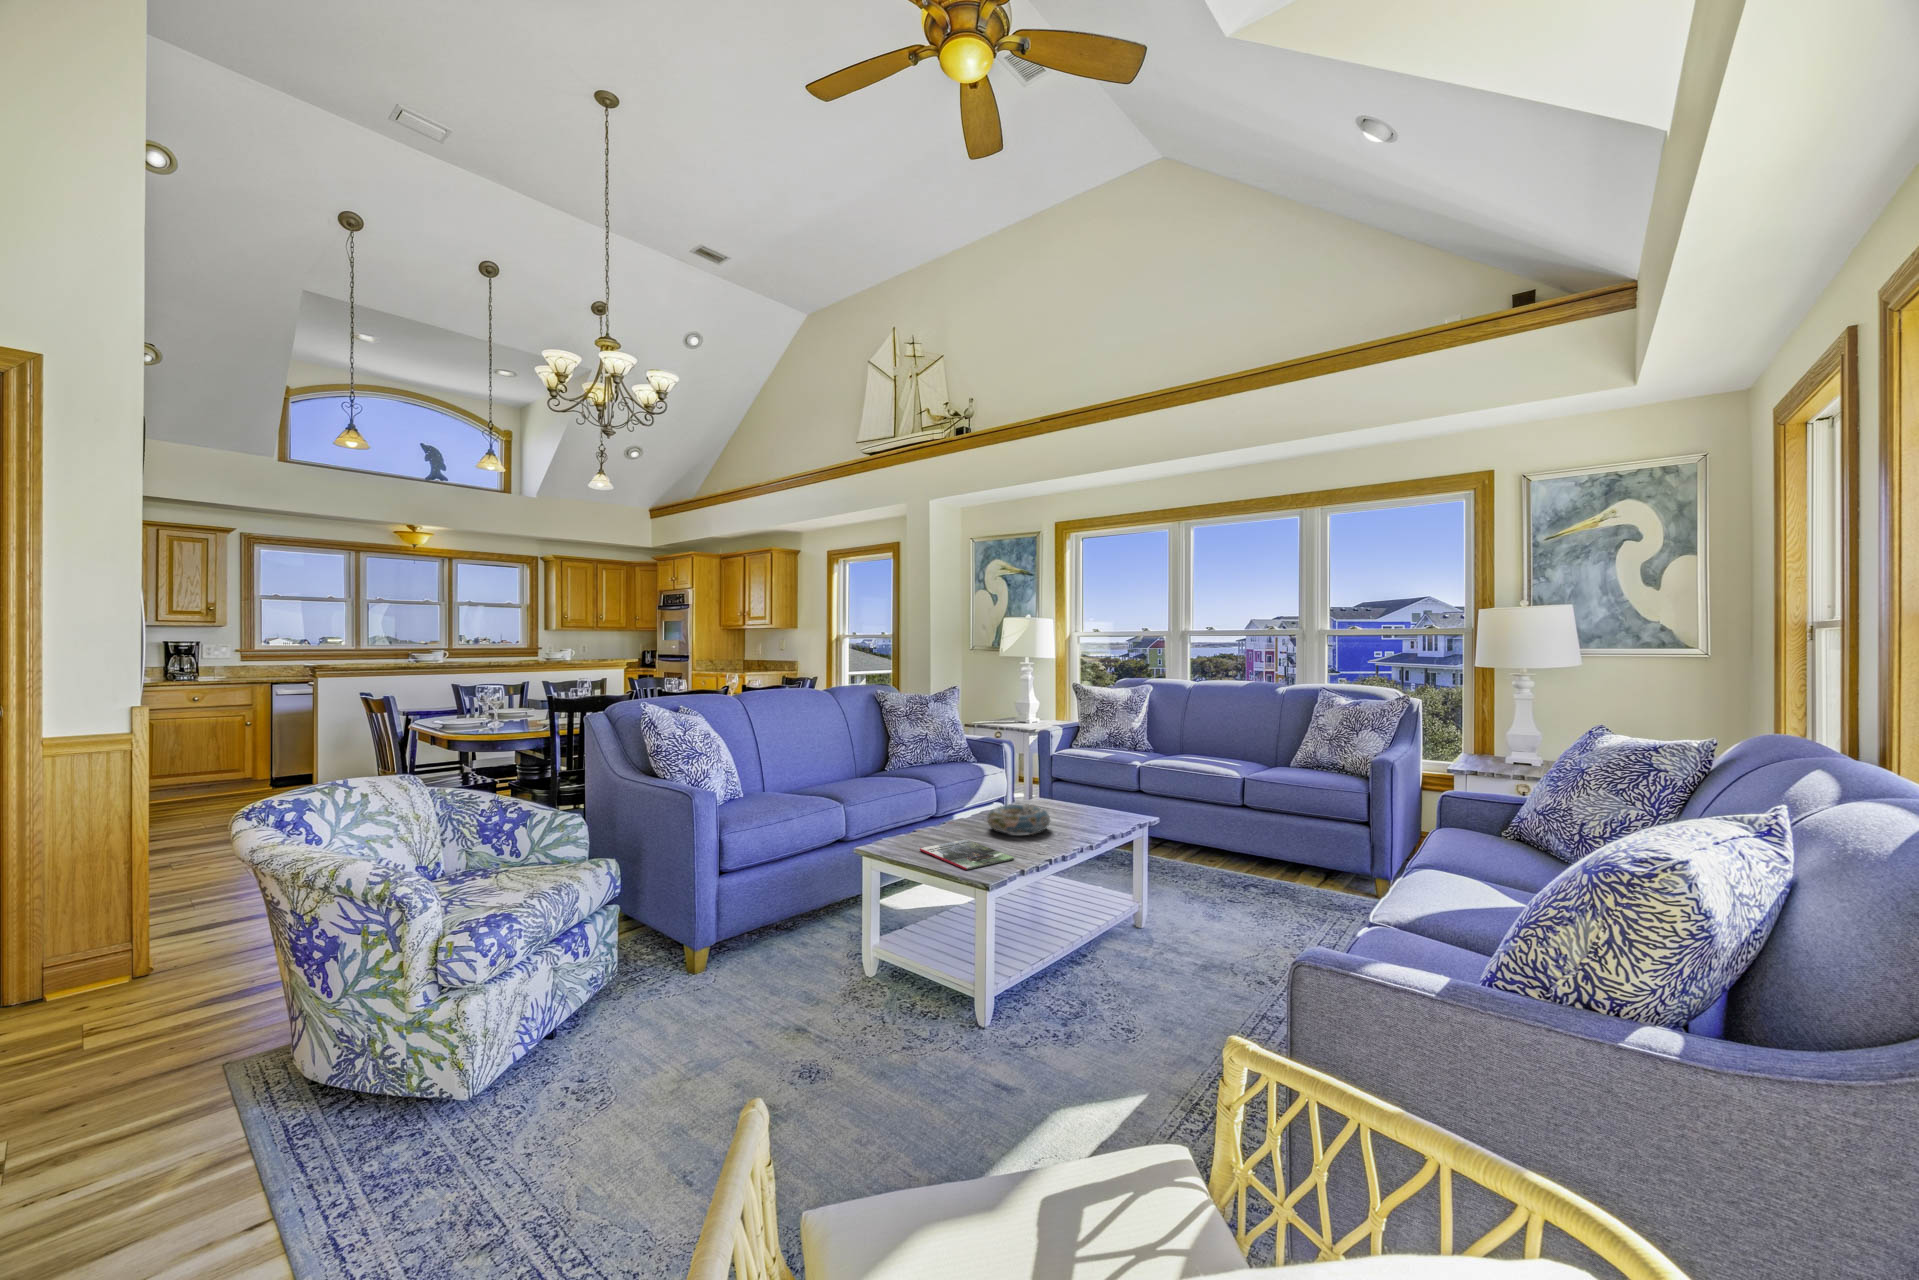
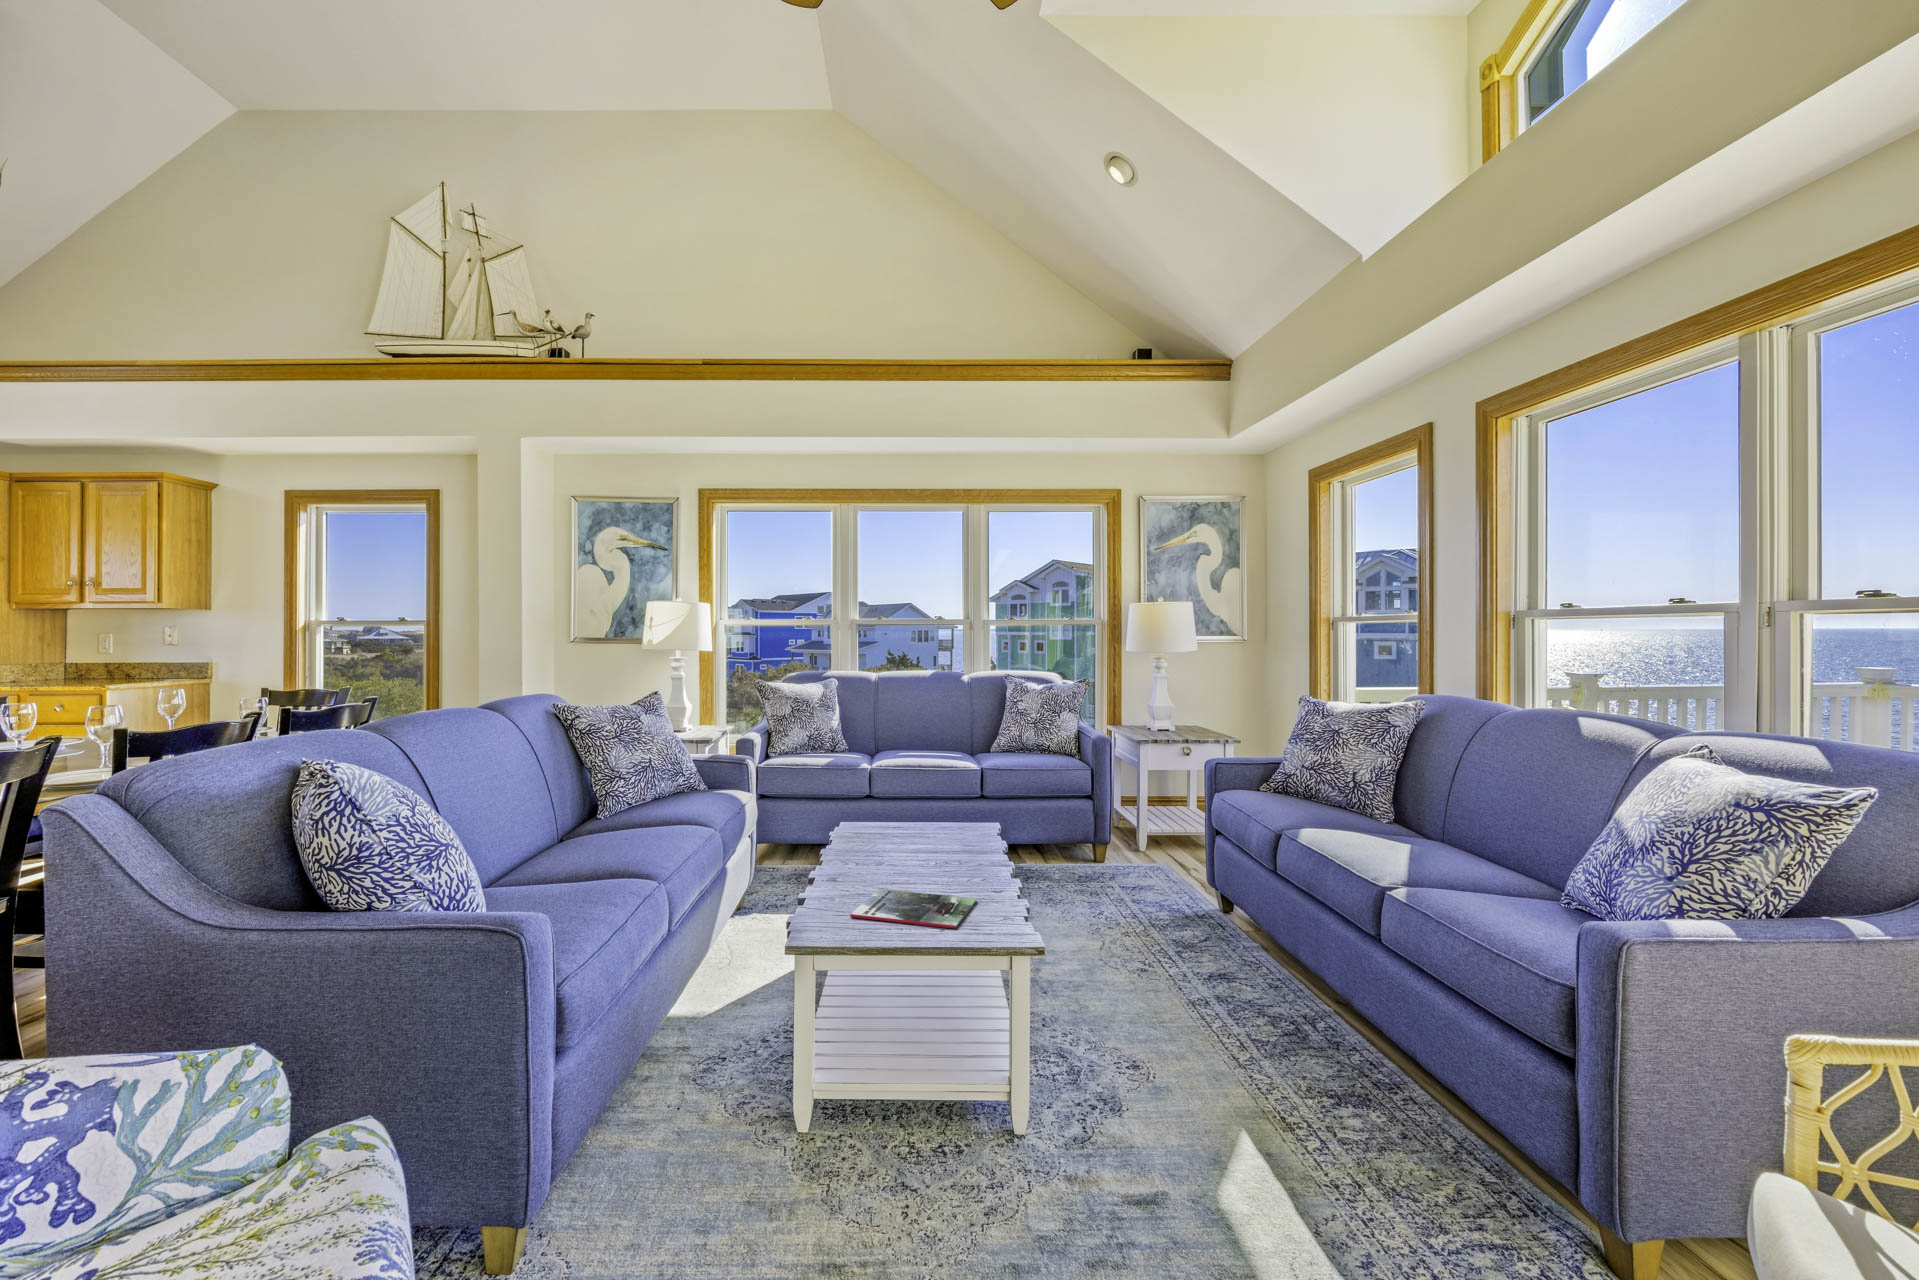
decorative bowl: present [987,804,1050,835] -> none [865,830,946,872]

